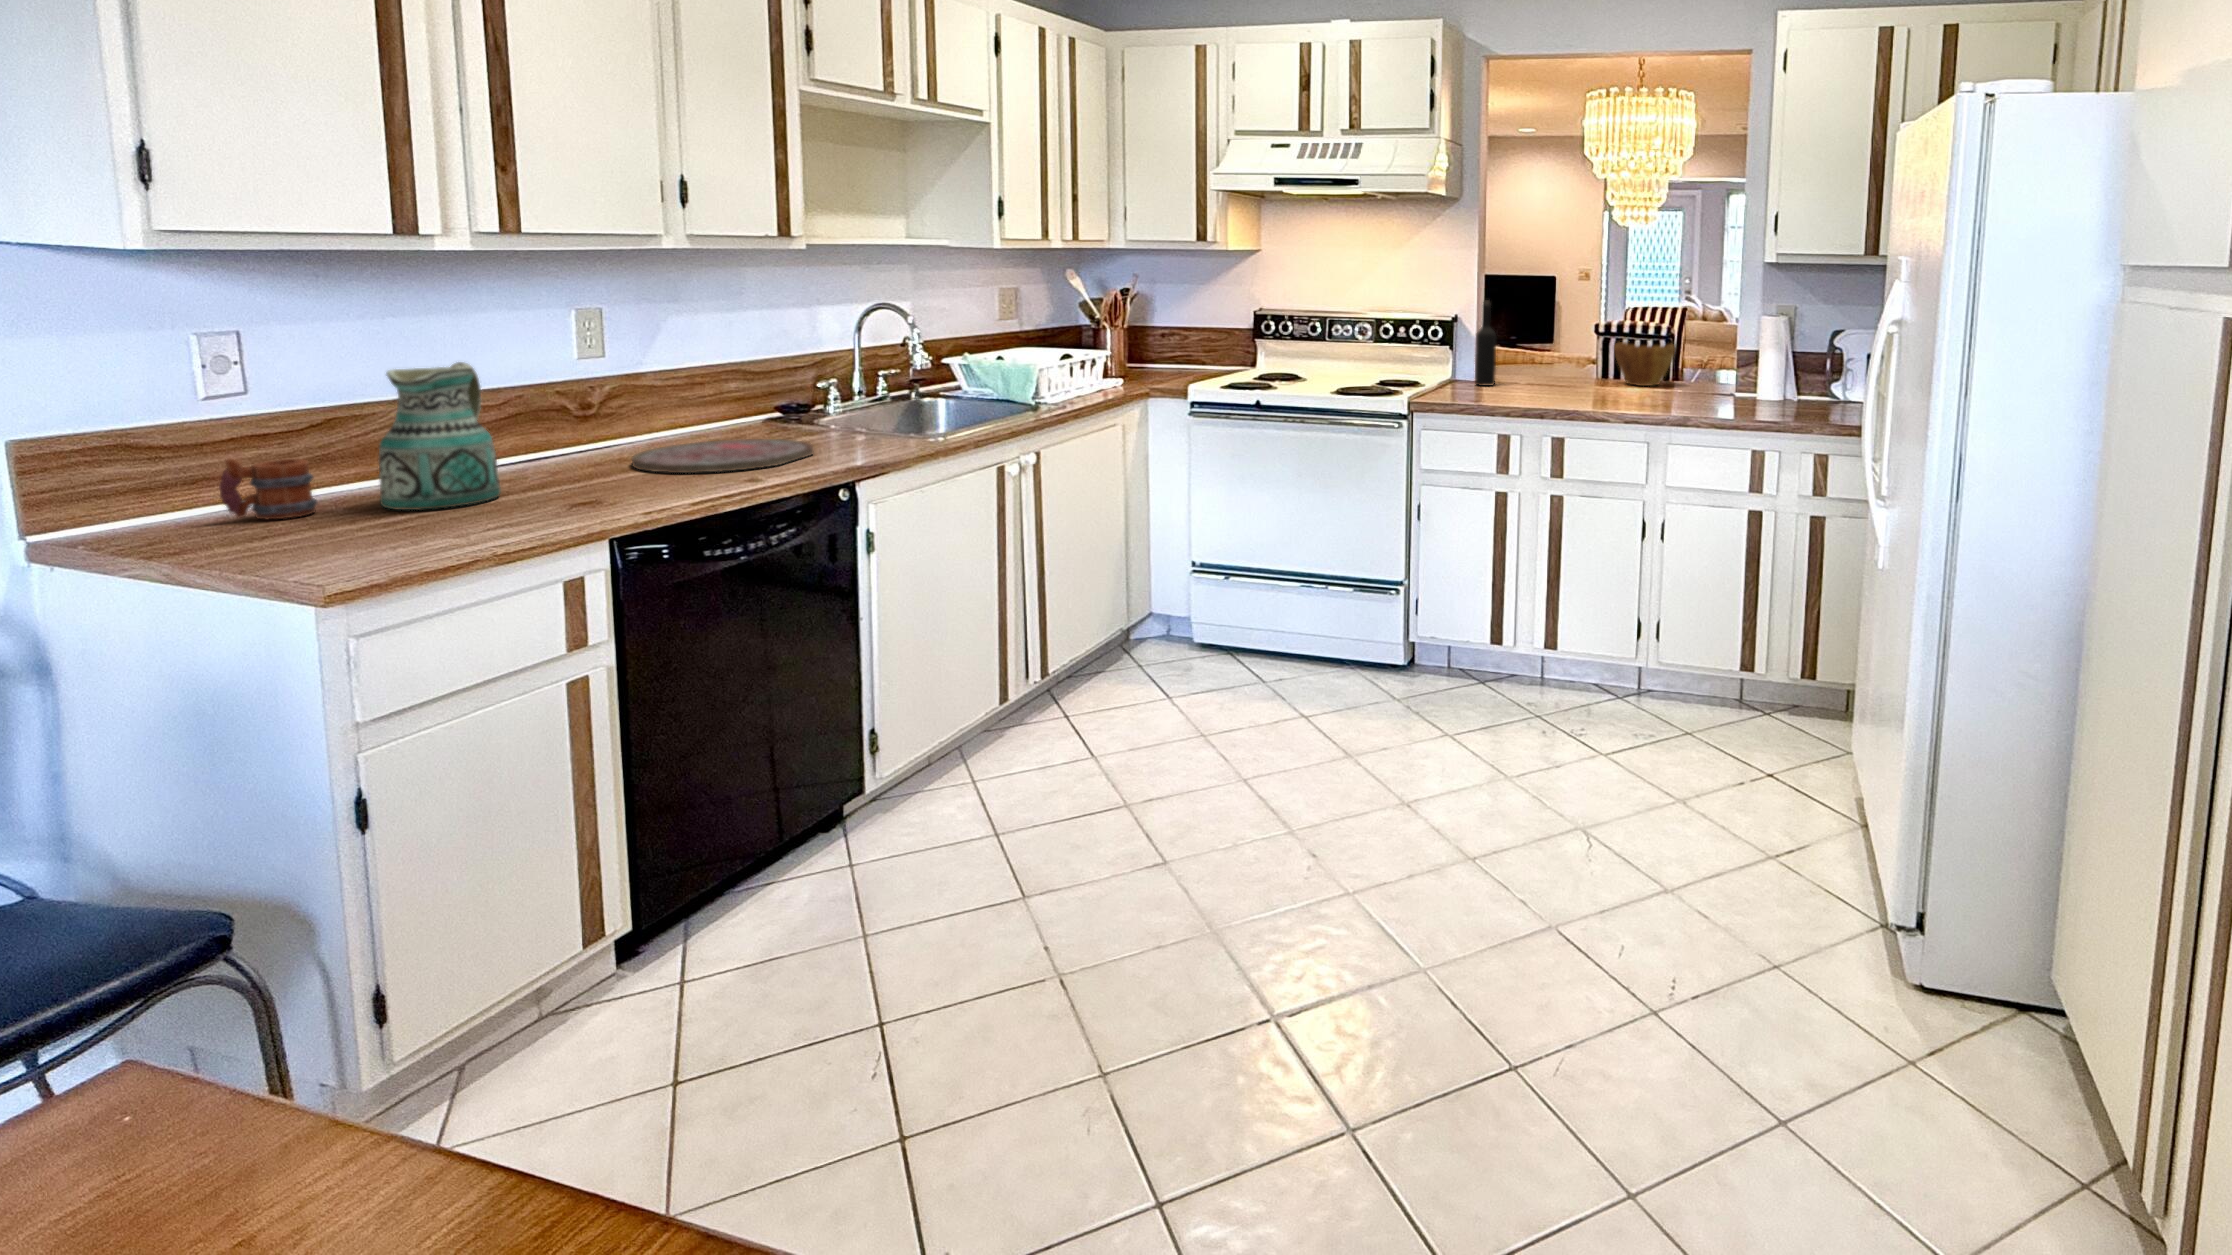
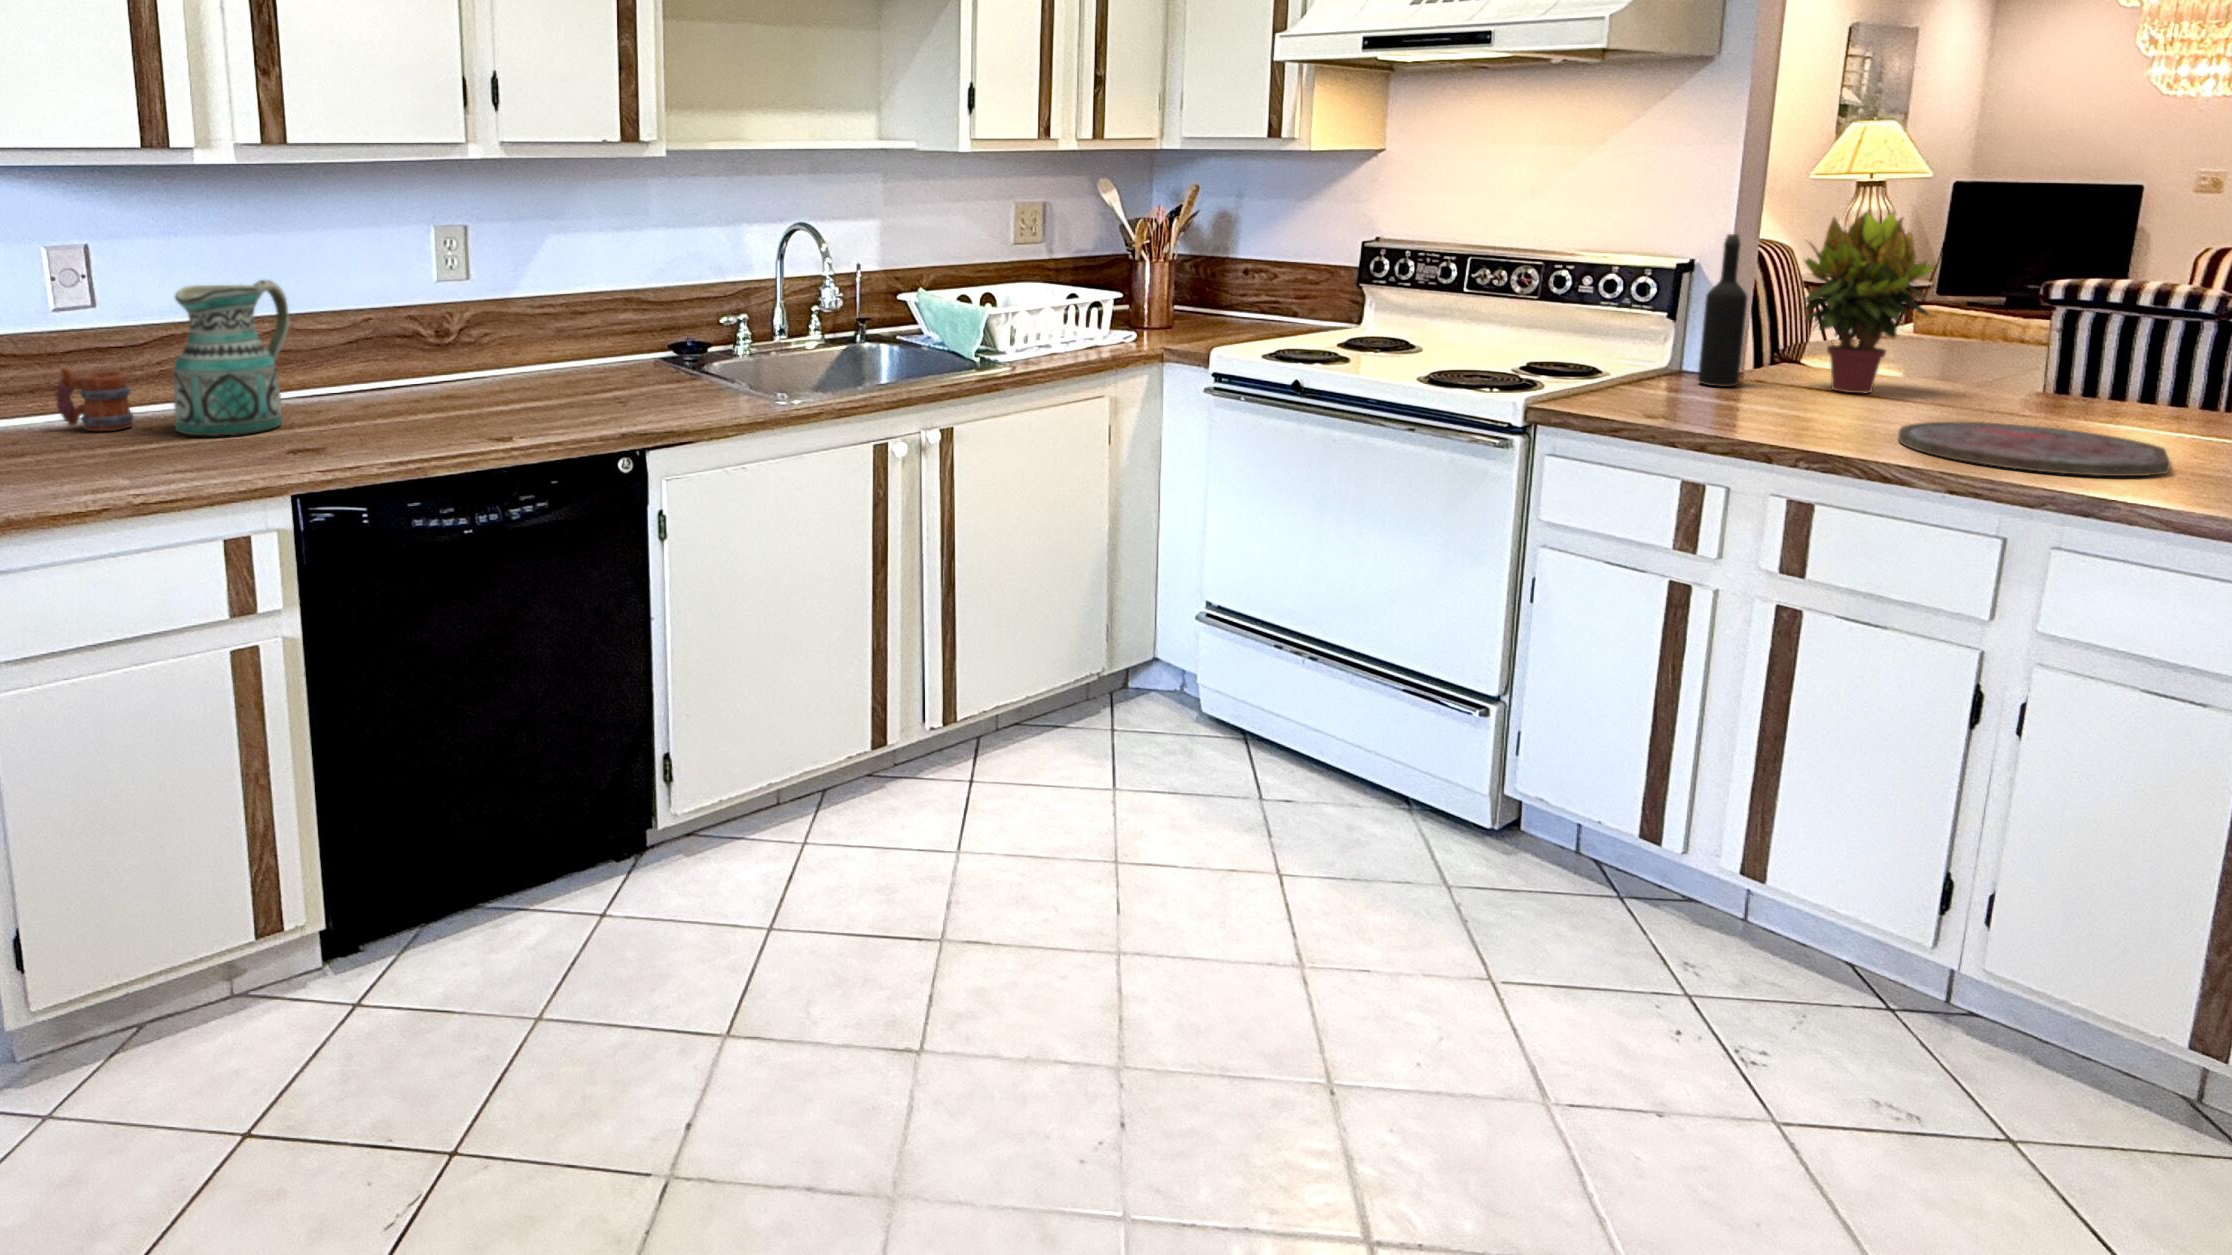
potted plant: none [1515,287,1578,385] -> present [1802,212,1934,393]
bowl: present [1614,342,1675,386] -> none [2021,322,2176,413]
cutting board: present [632,439,814,473] -> present [1898,422,2170,476]

